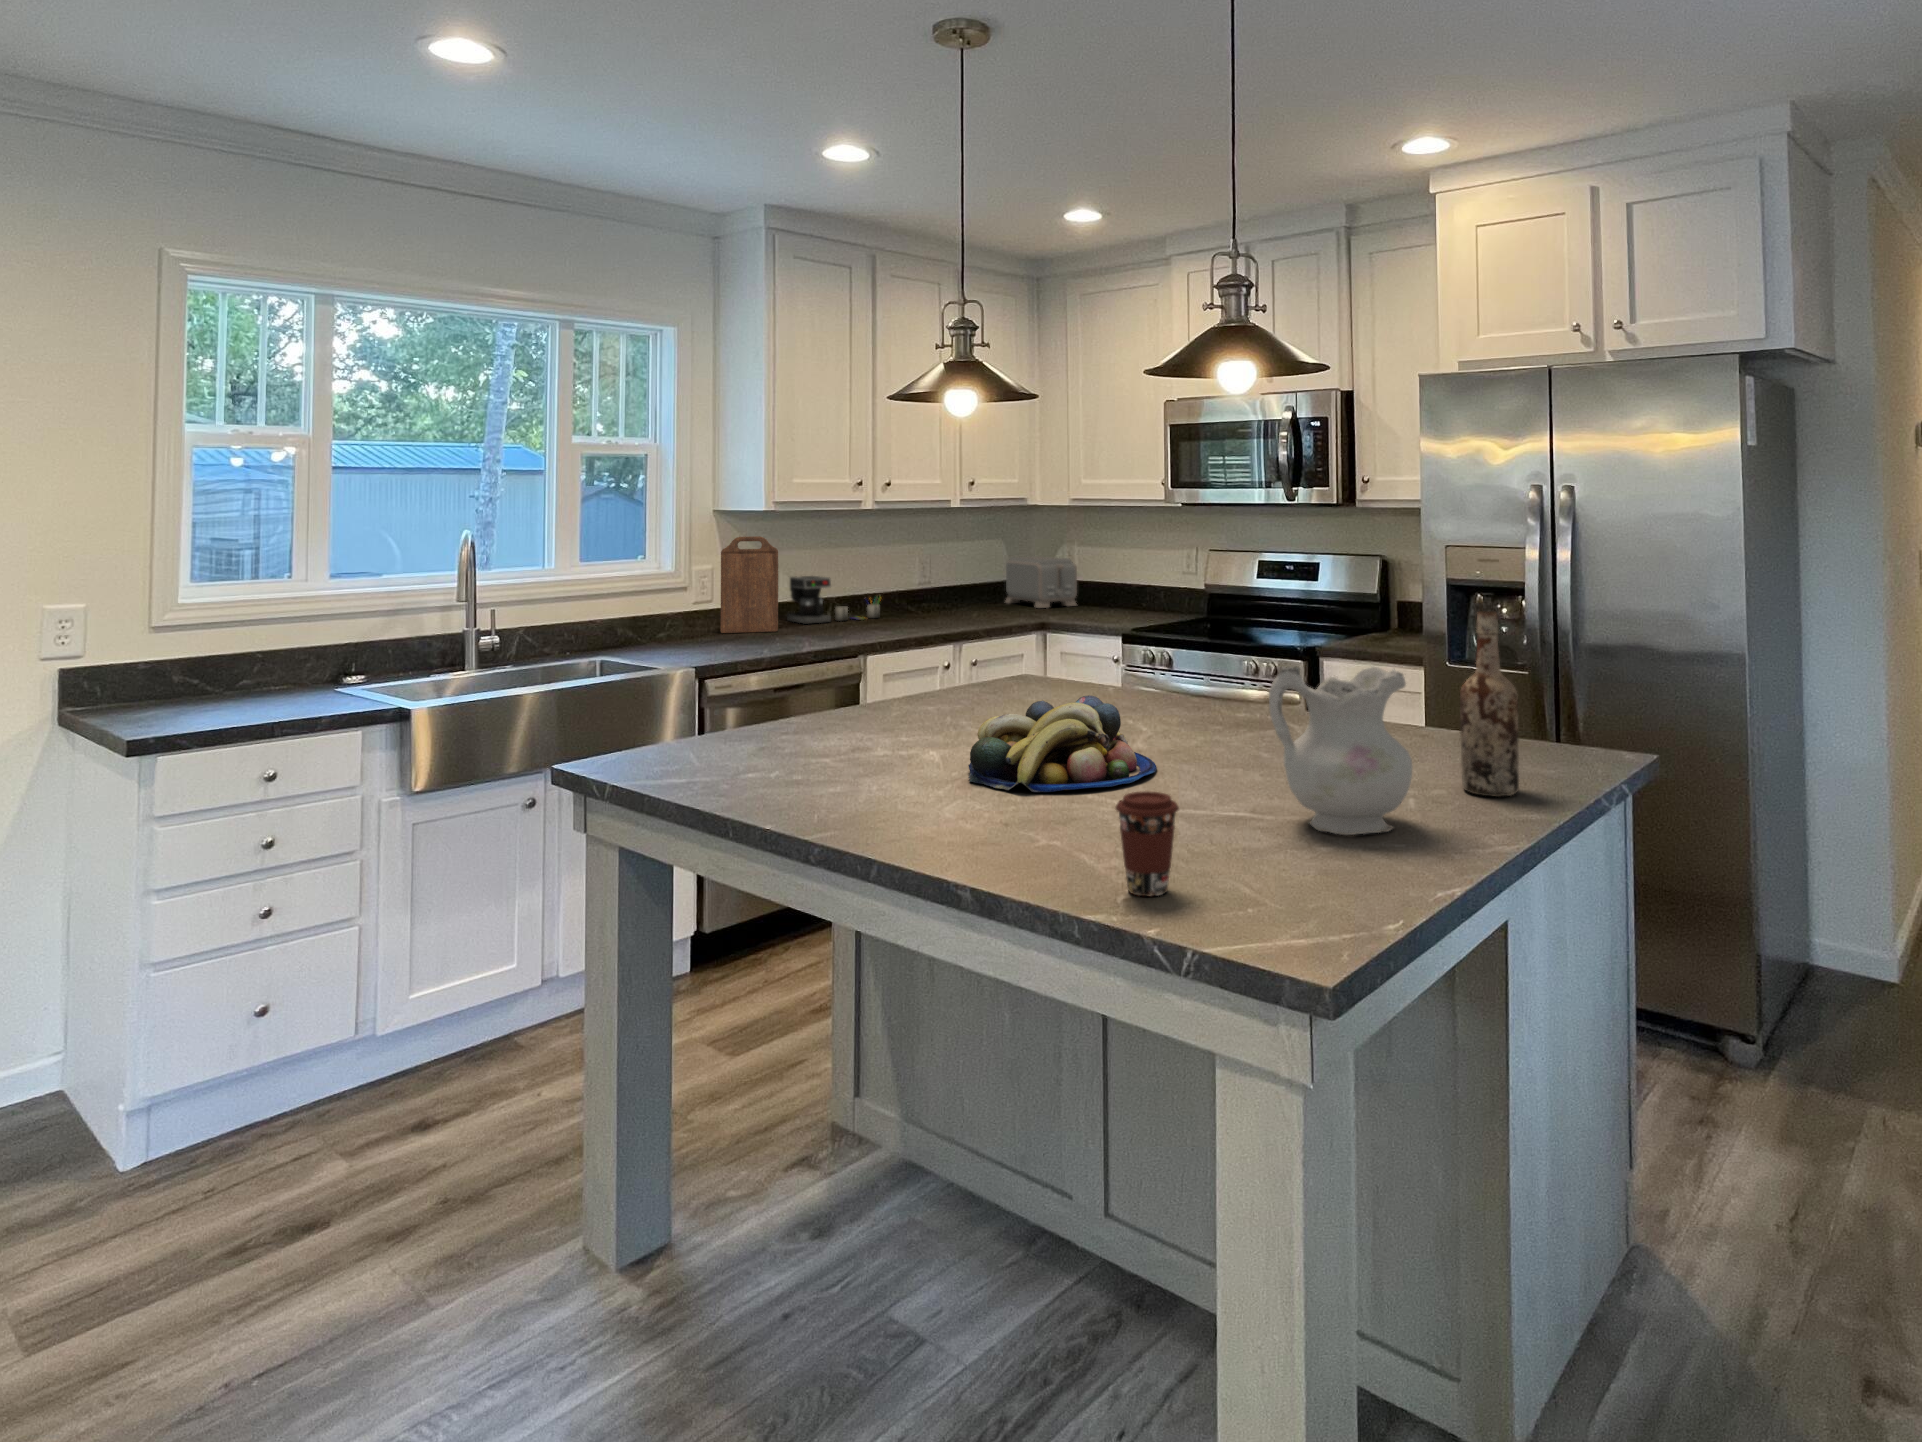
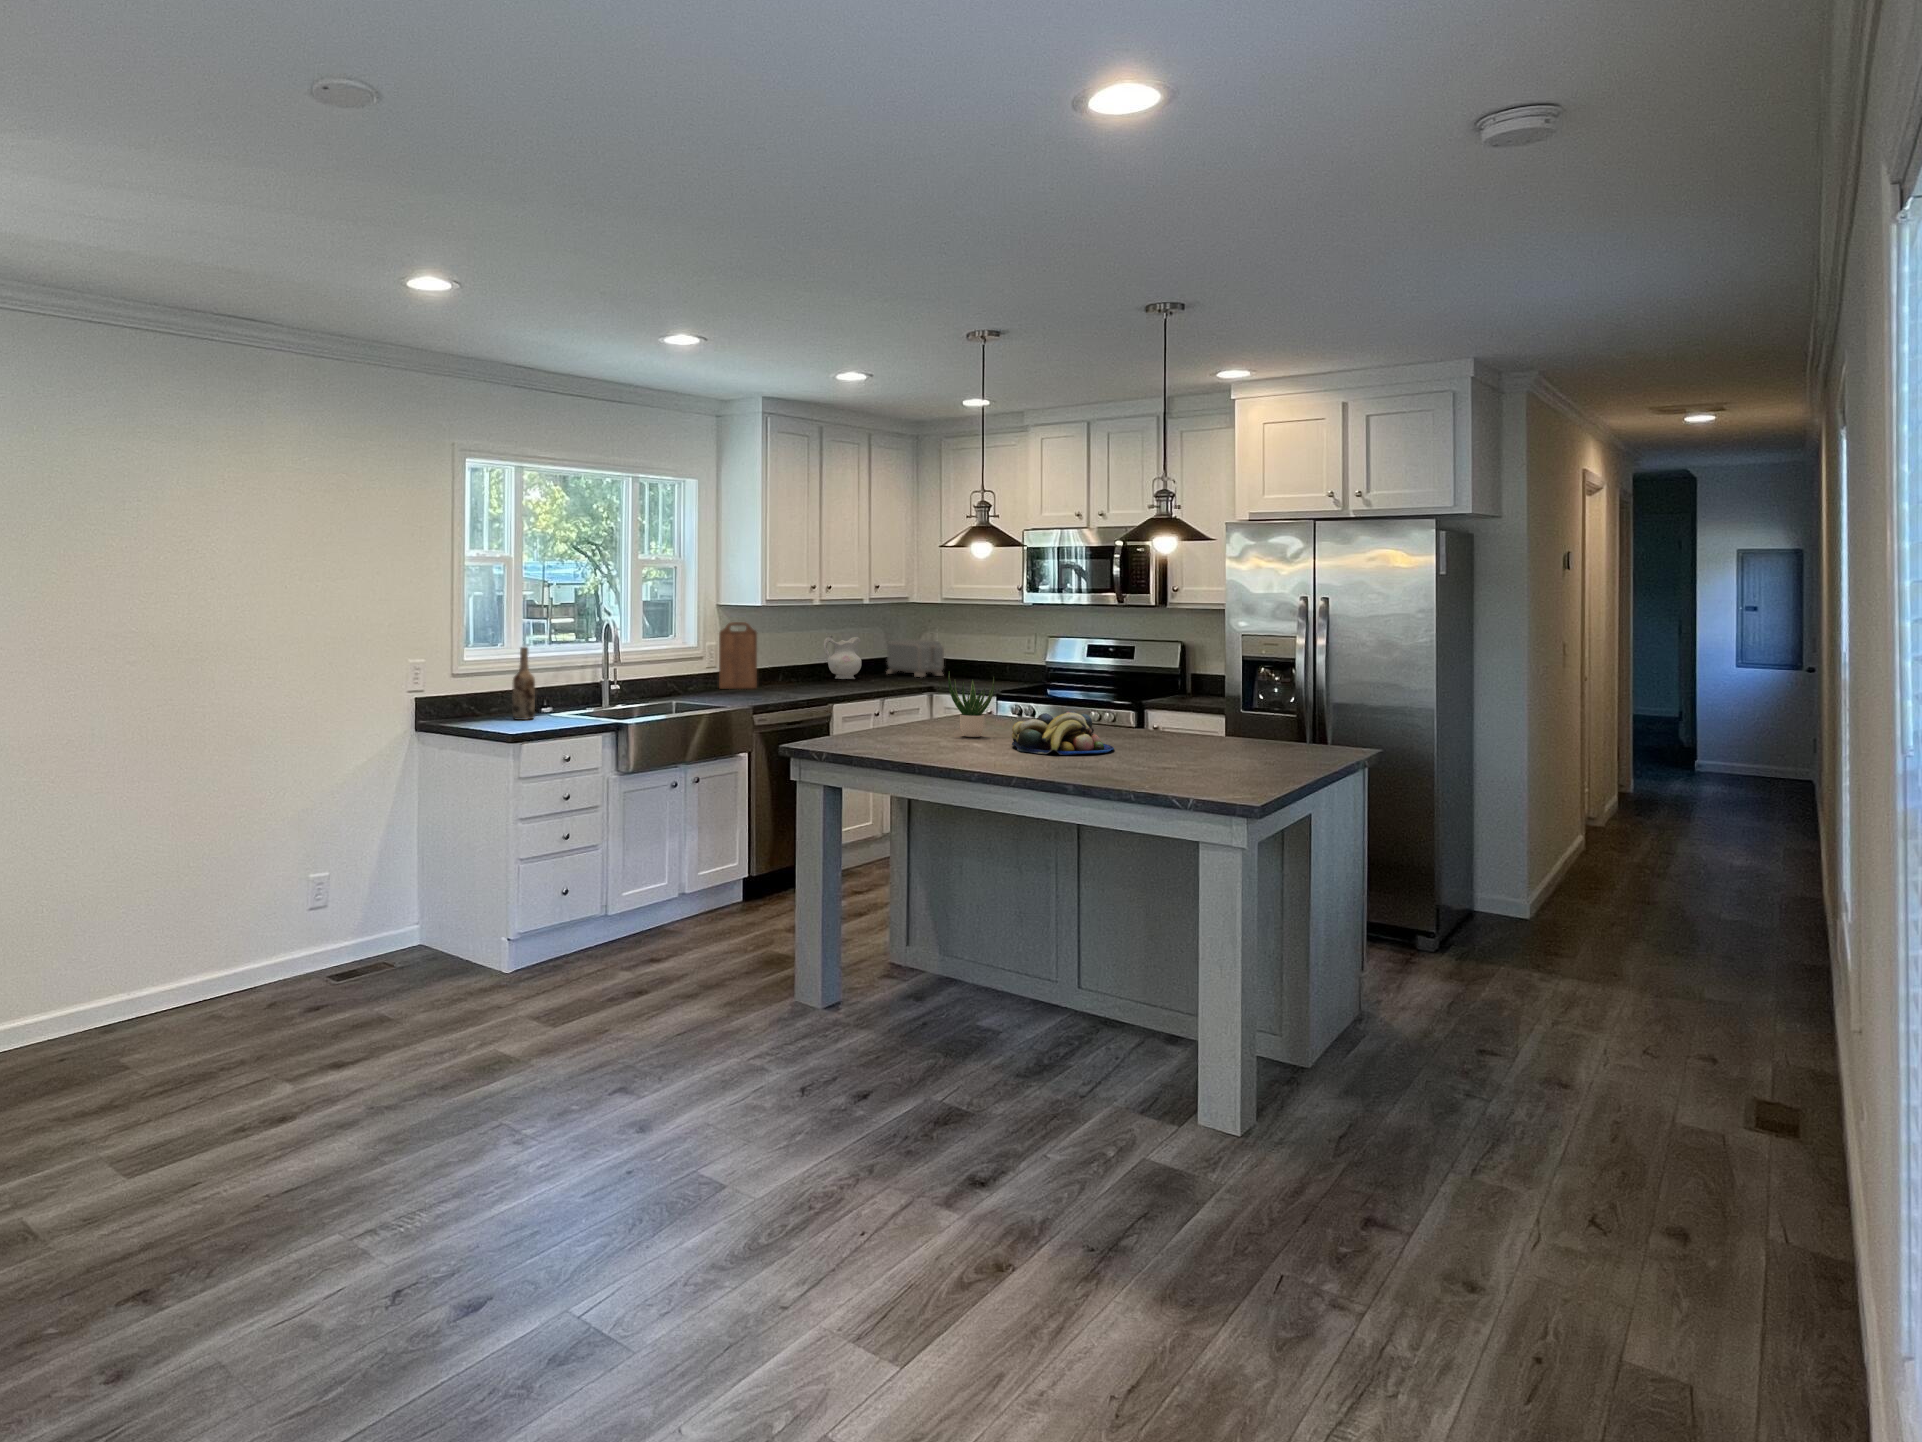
coffee maker: present [787,576,881,624] -> none [749,651,813,684]
wine bottle: present [1460,611,1519,797] -> present [512,647,535,720]
potted plant: none [894,619,980,739] -> present [948,673,994,737]
ceramic pitcher: present [1269,667,1412,835] -> present [824,636,862,679]
coffee cup: present [1116,791,1179,896] -> none [1143,739,1172,782]

